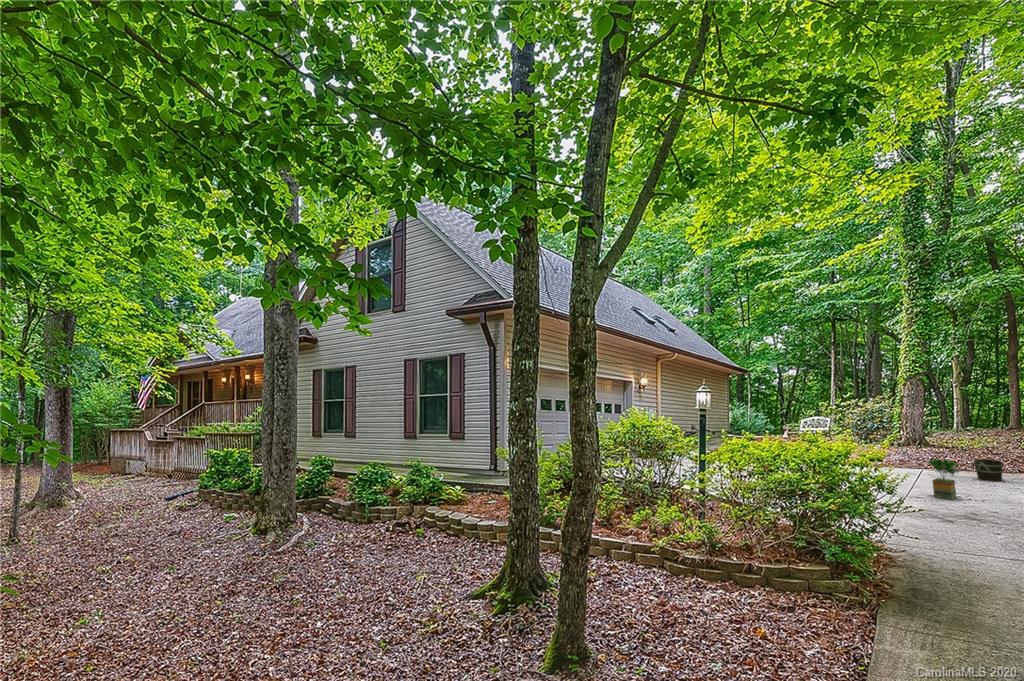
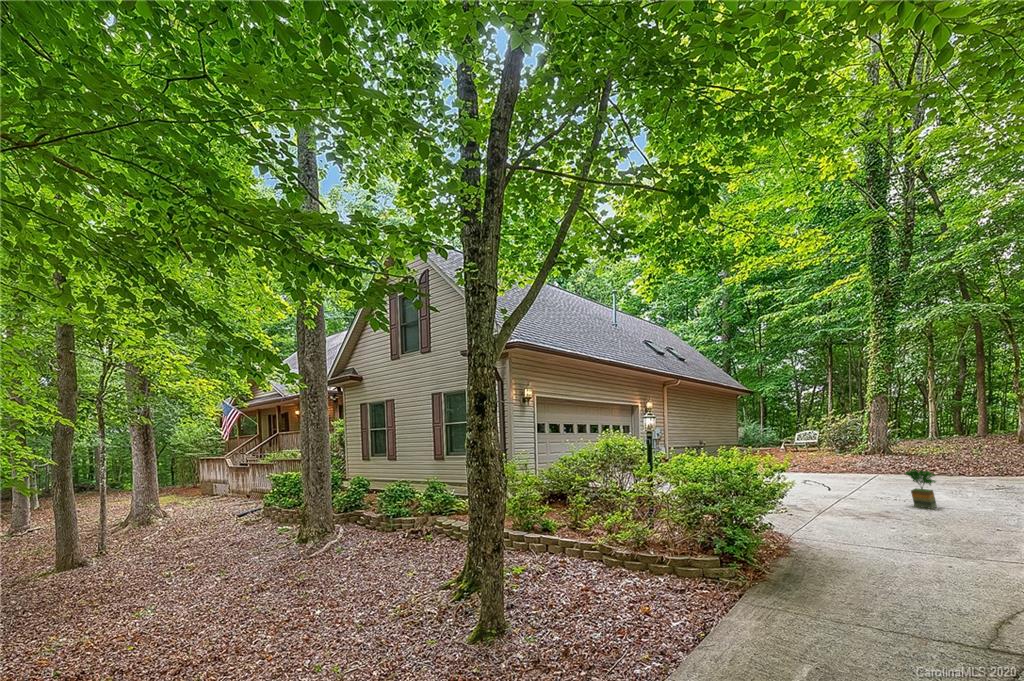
bucket: present [974,459,1002,482] -> none [955,471,987,494]

